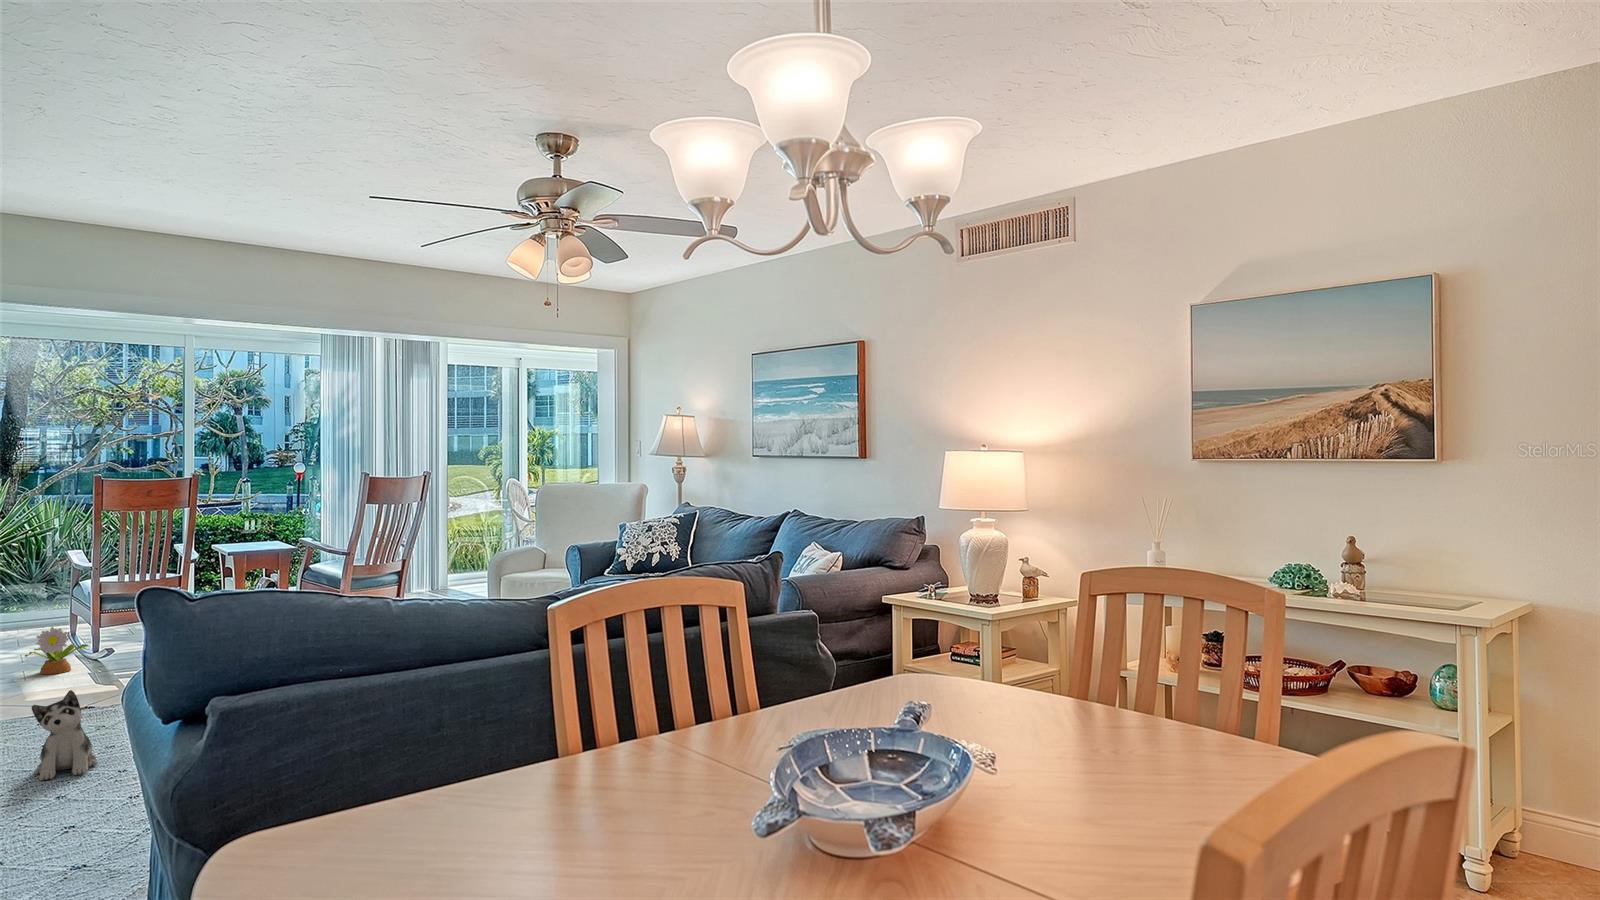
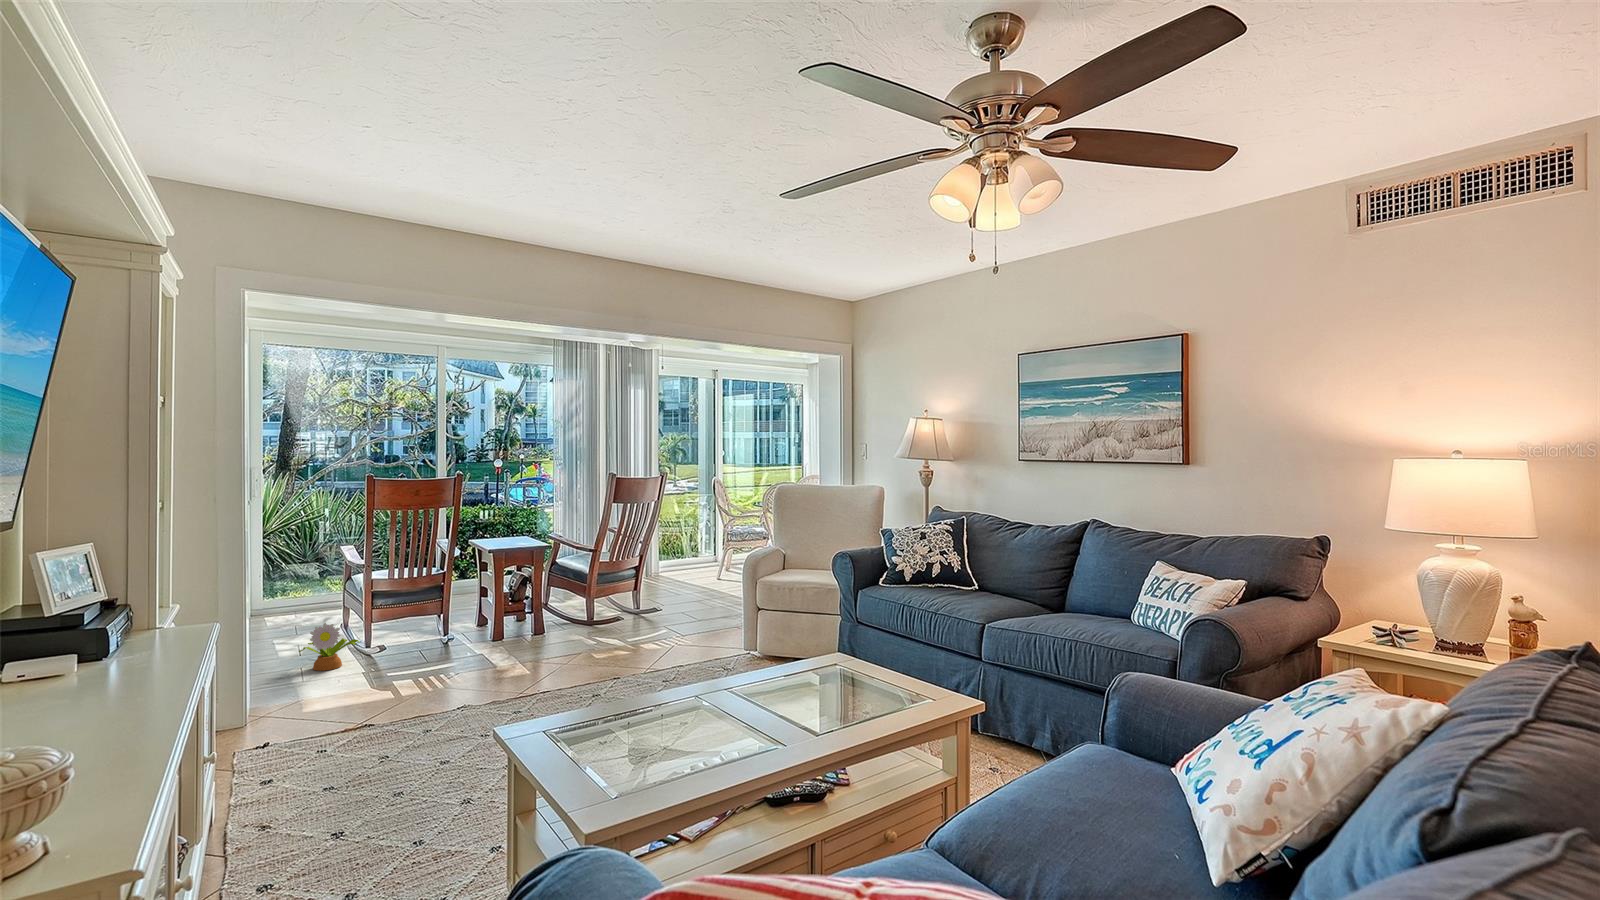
plush toy: present [32,690,98,780] -> none [303,736,376,851]

